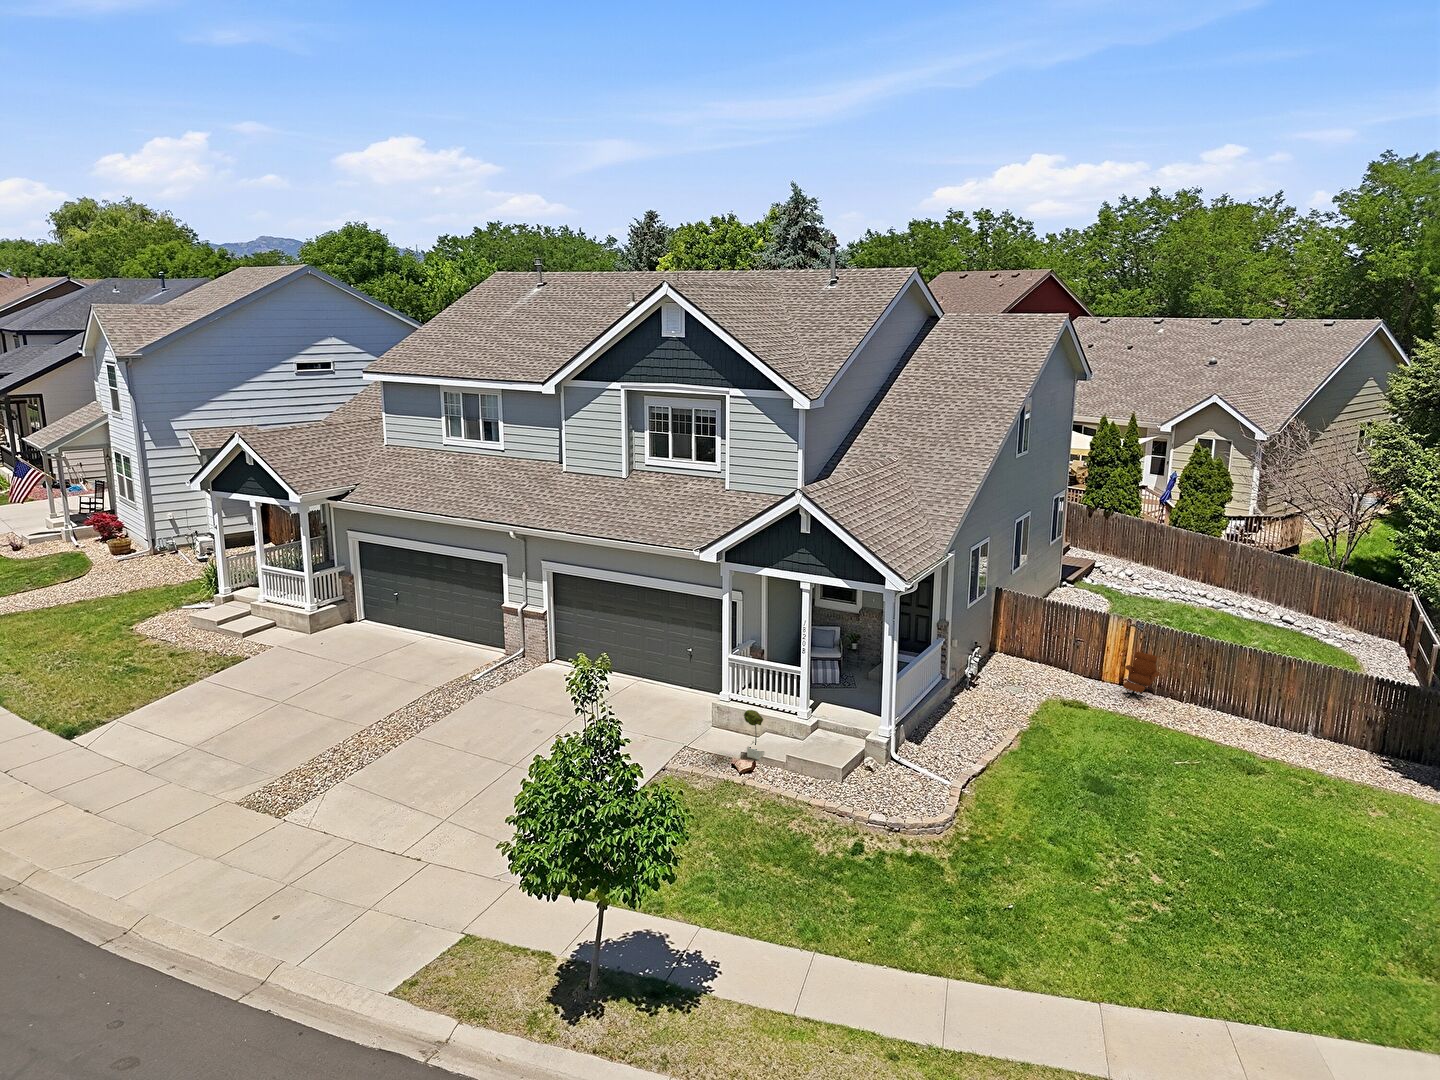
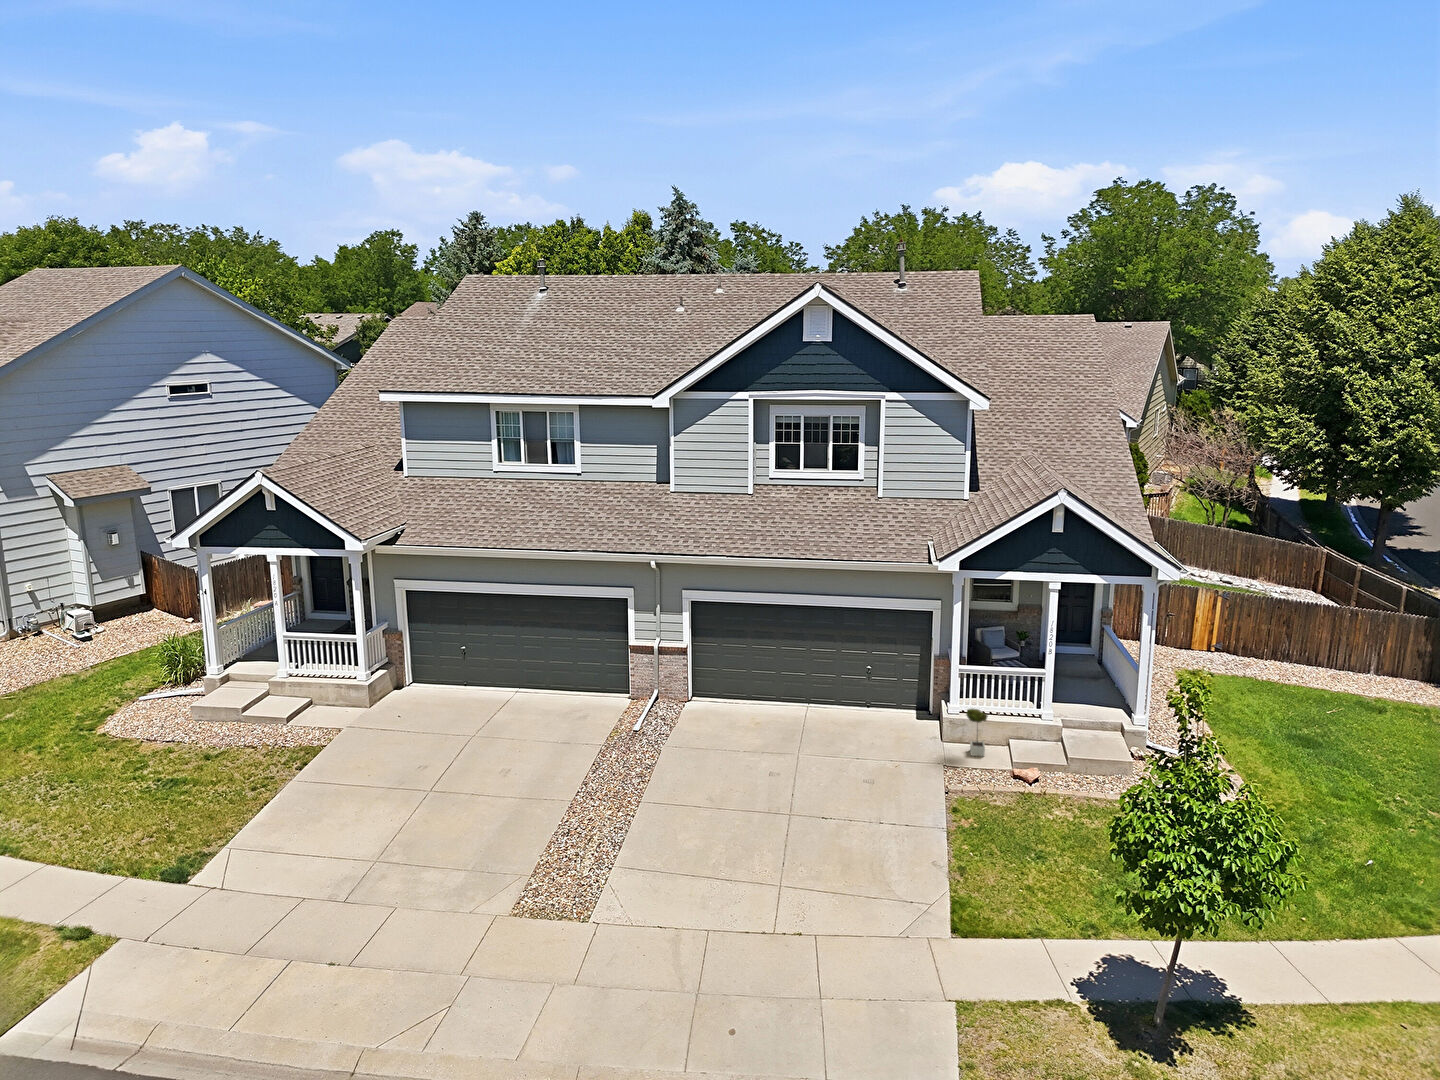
lounge chair: present [1122,652,1160,700] -> none [1213,620,1245,664]

